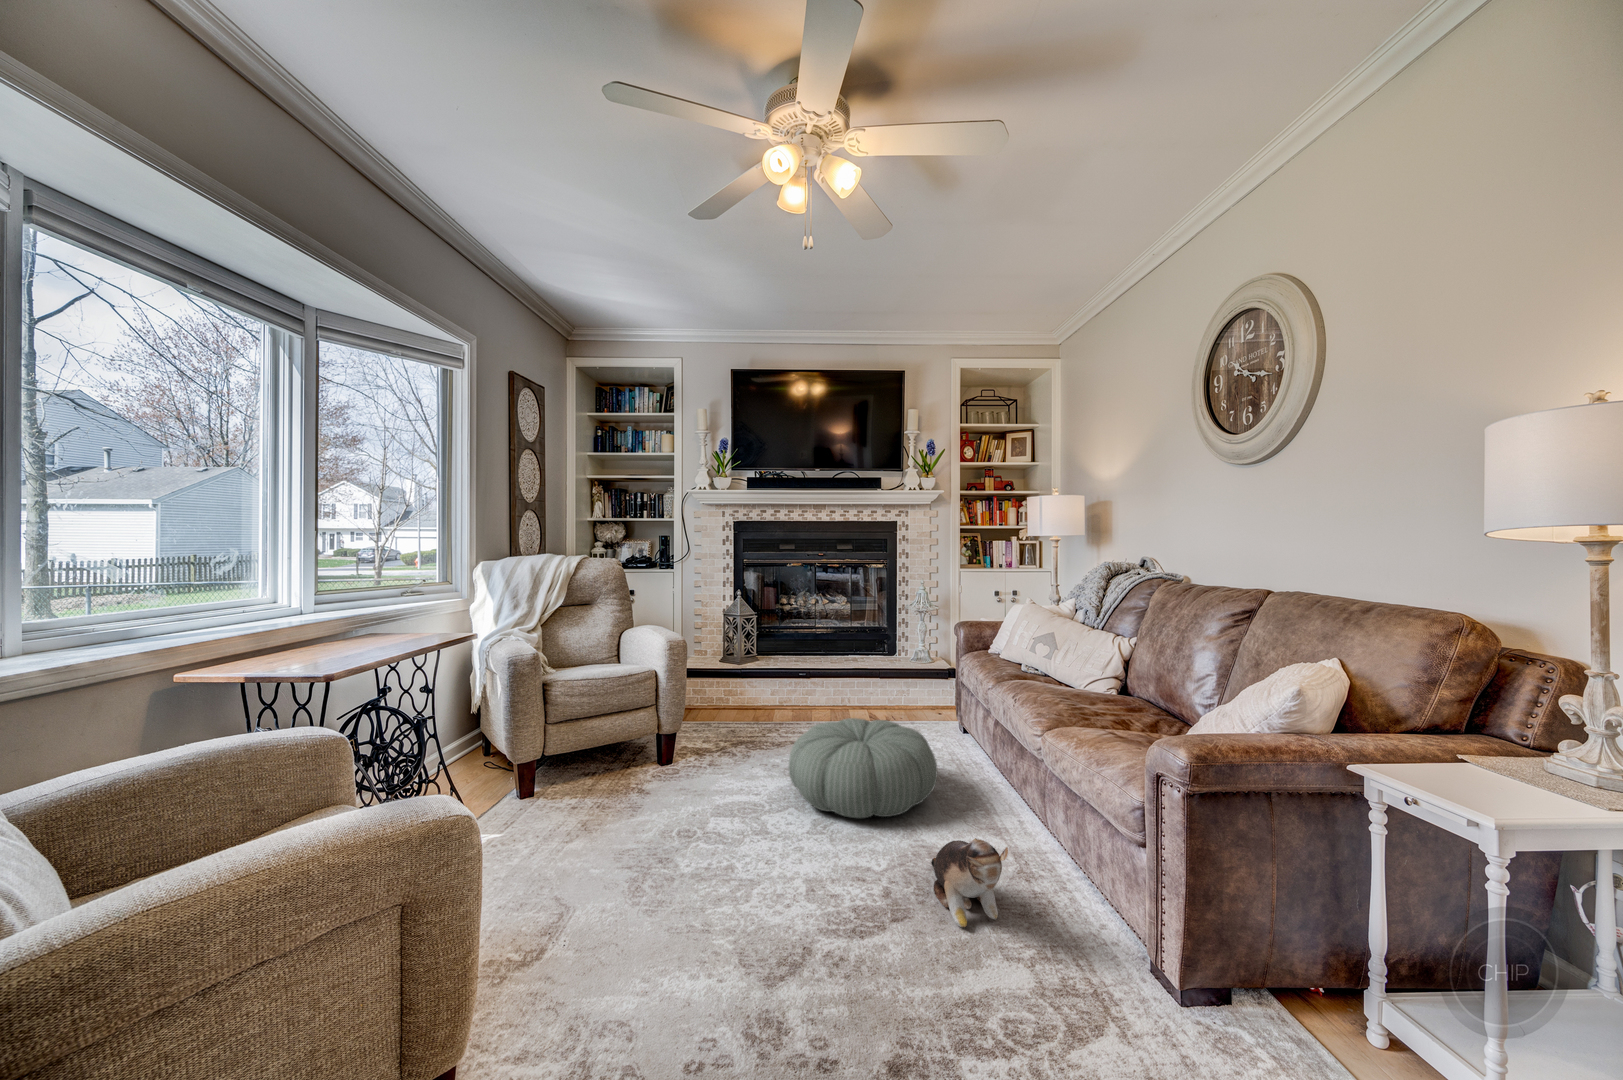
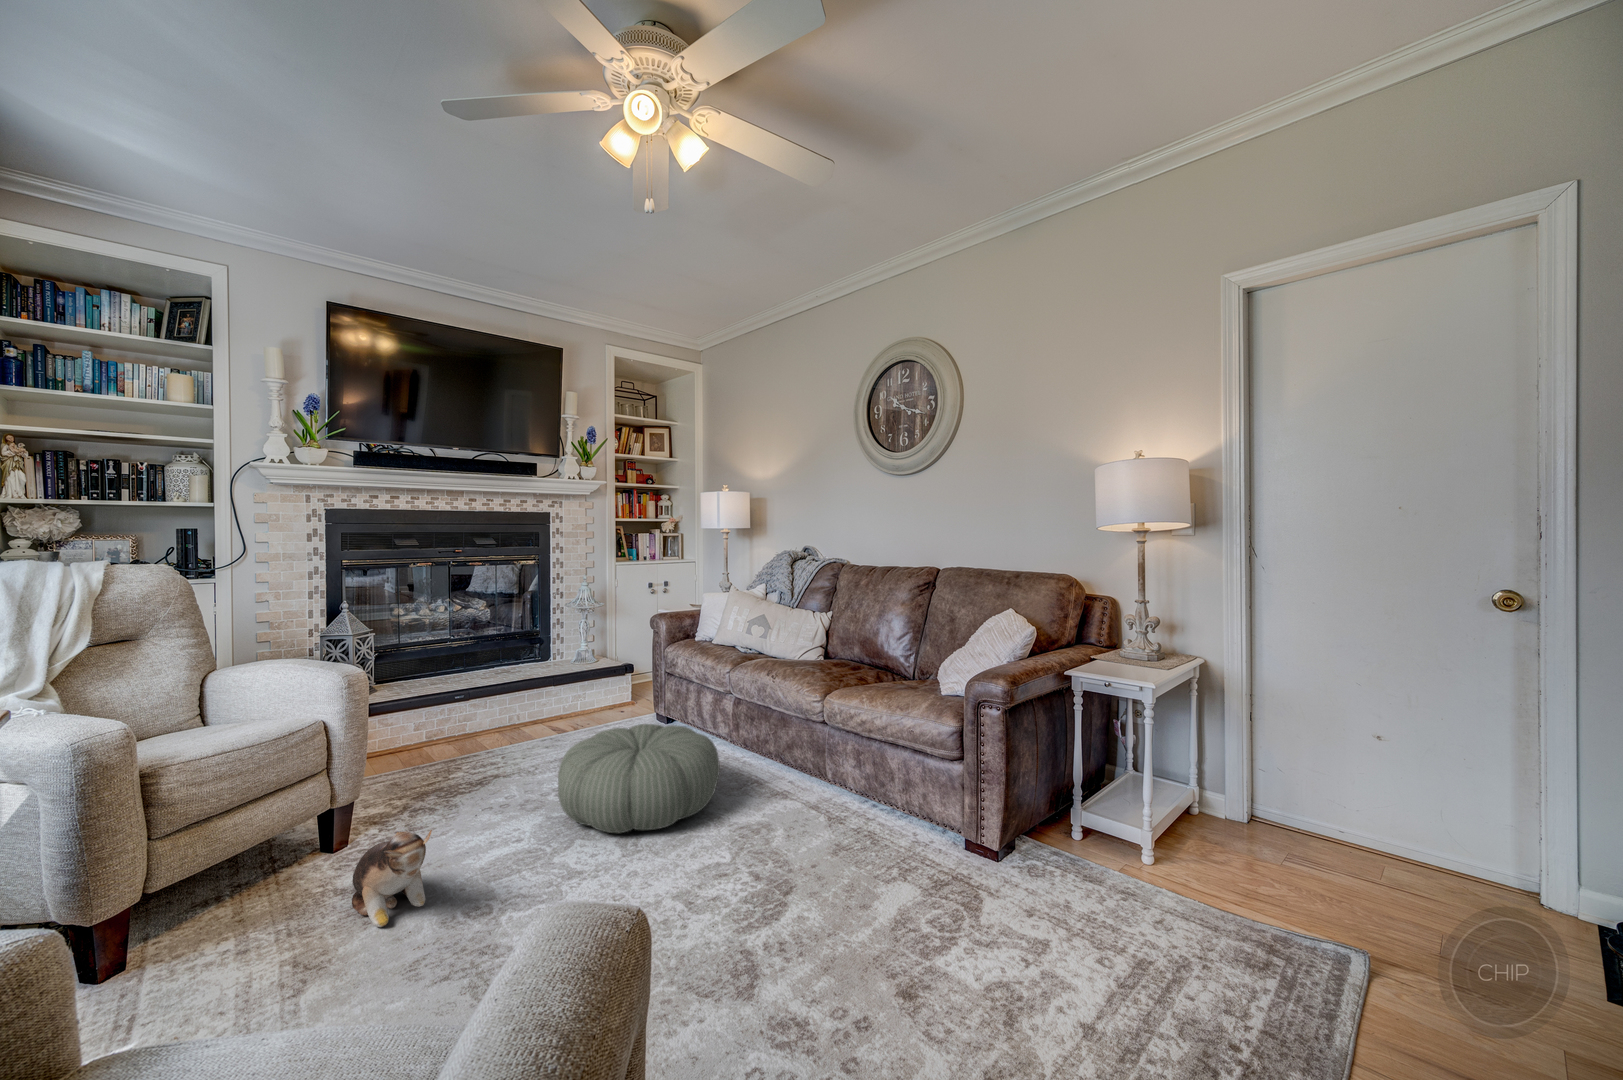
plush toy: present [931,838,1008,927] -> present [352,830,432,927]

